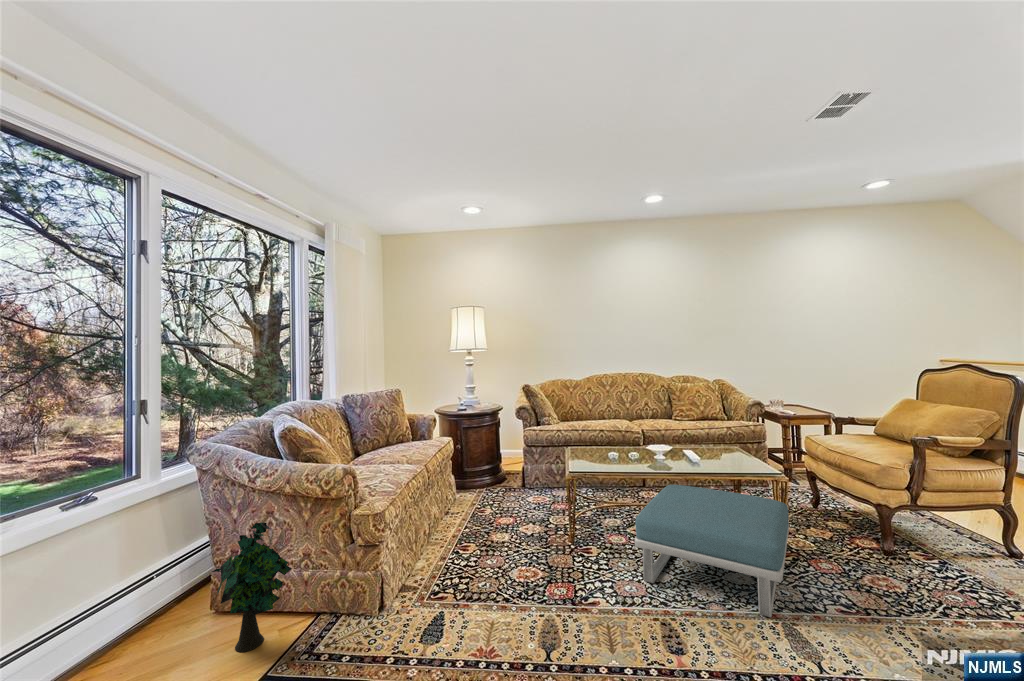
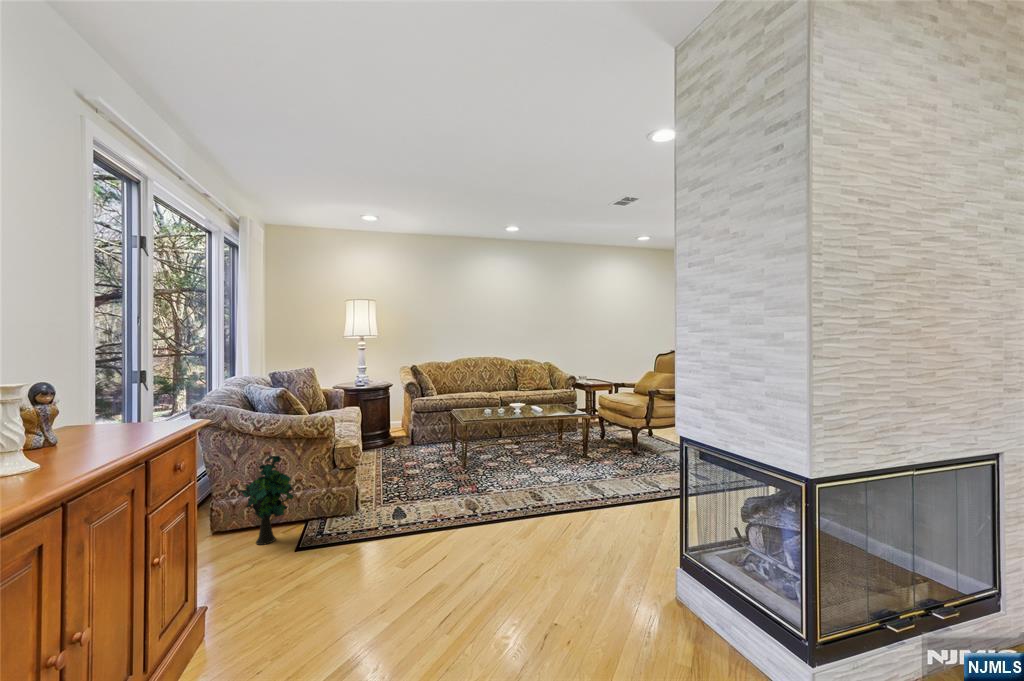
footstool: present [635,485,789,617] -> none [510,426,590,484]

